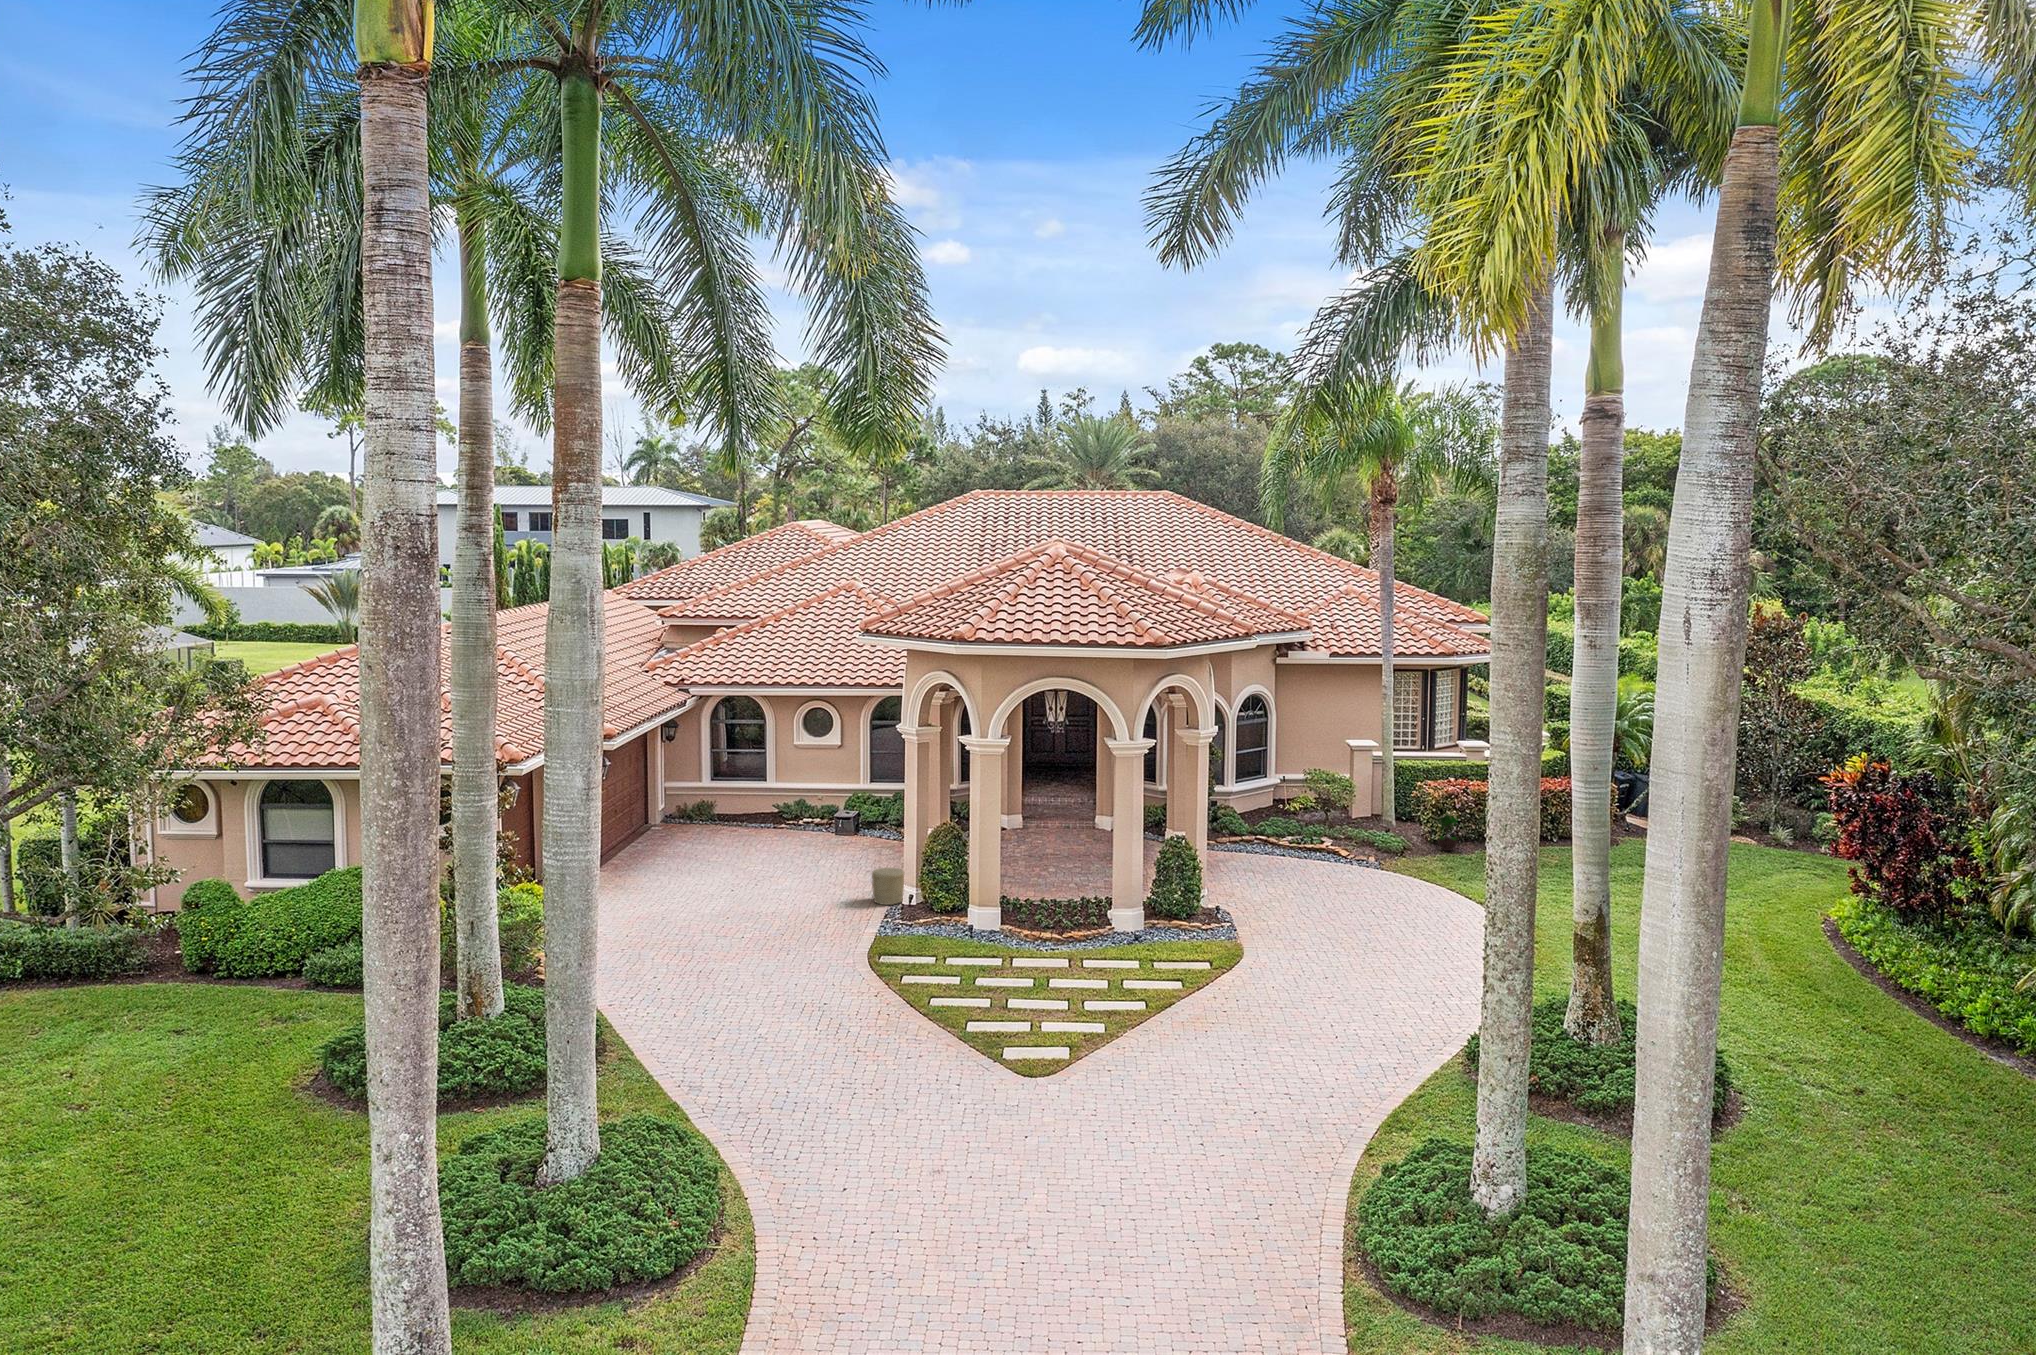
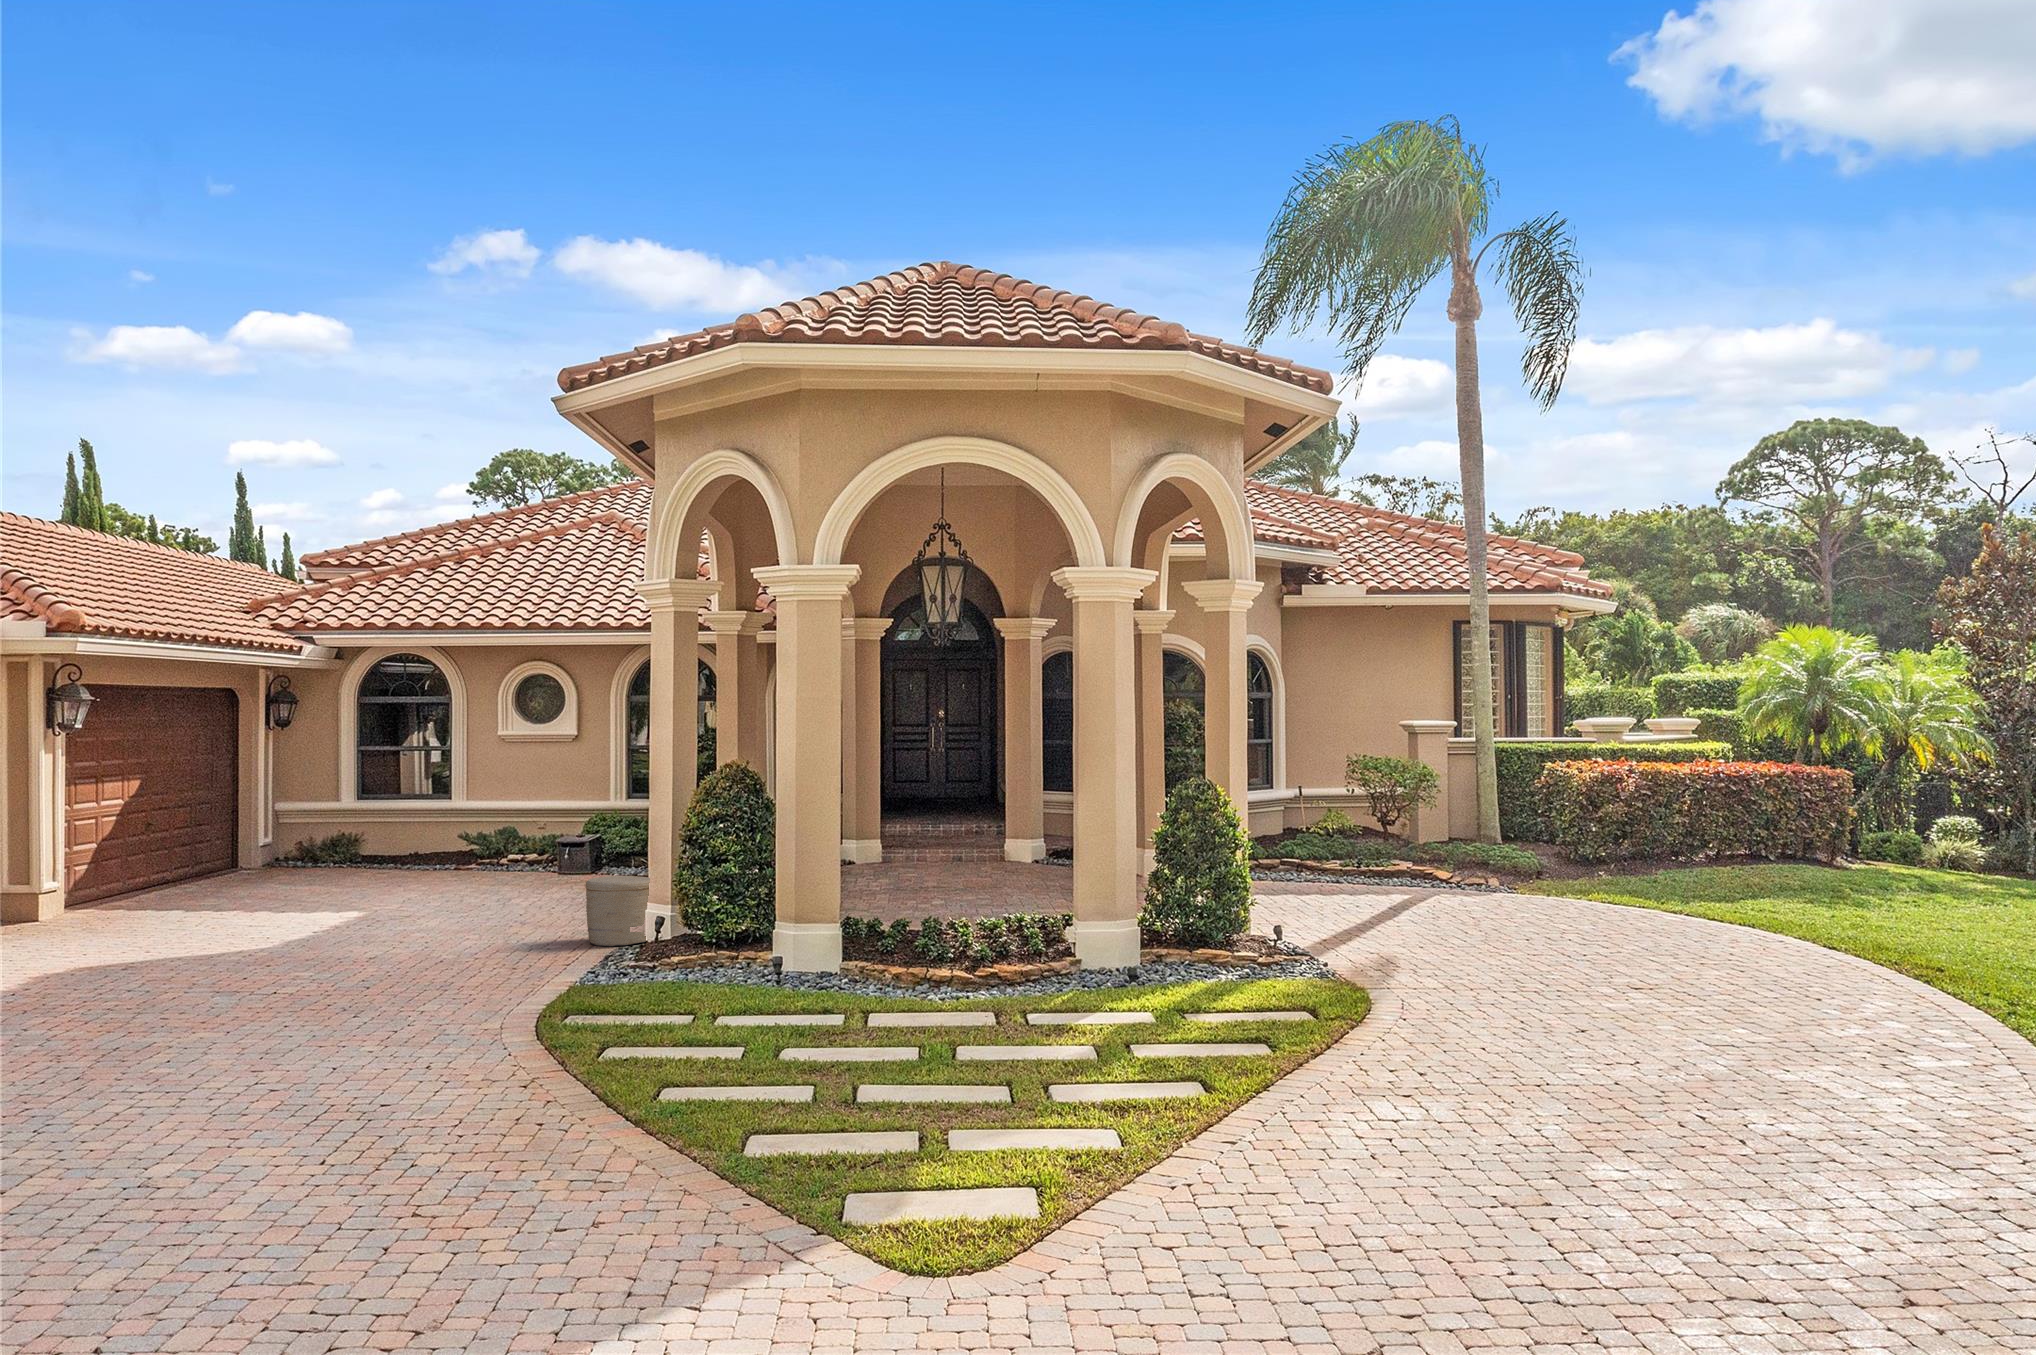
potted tree: present [1437,813,1458,851] -> none [1566,804,1611,876]

